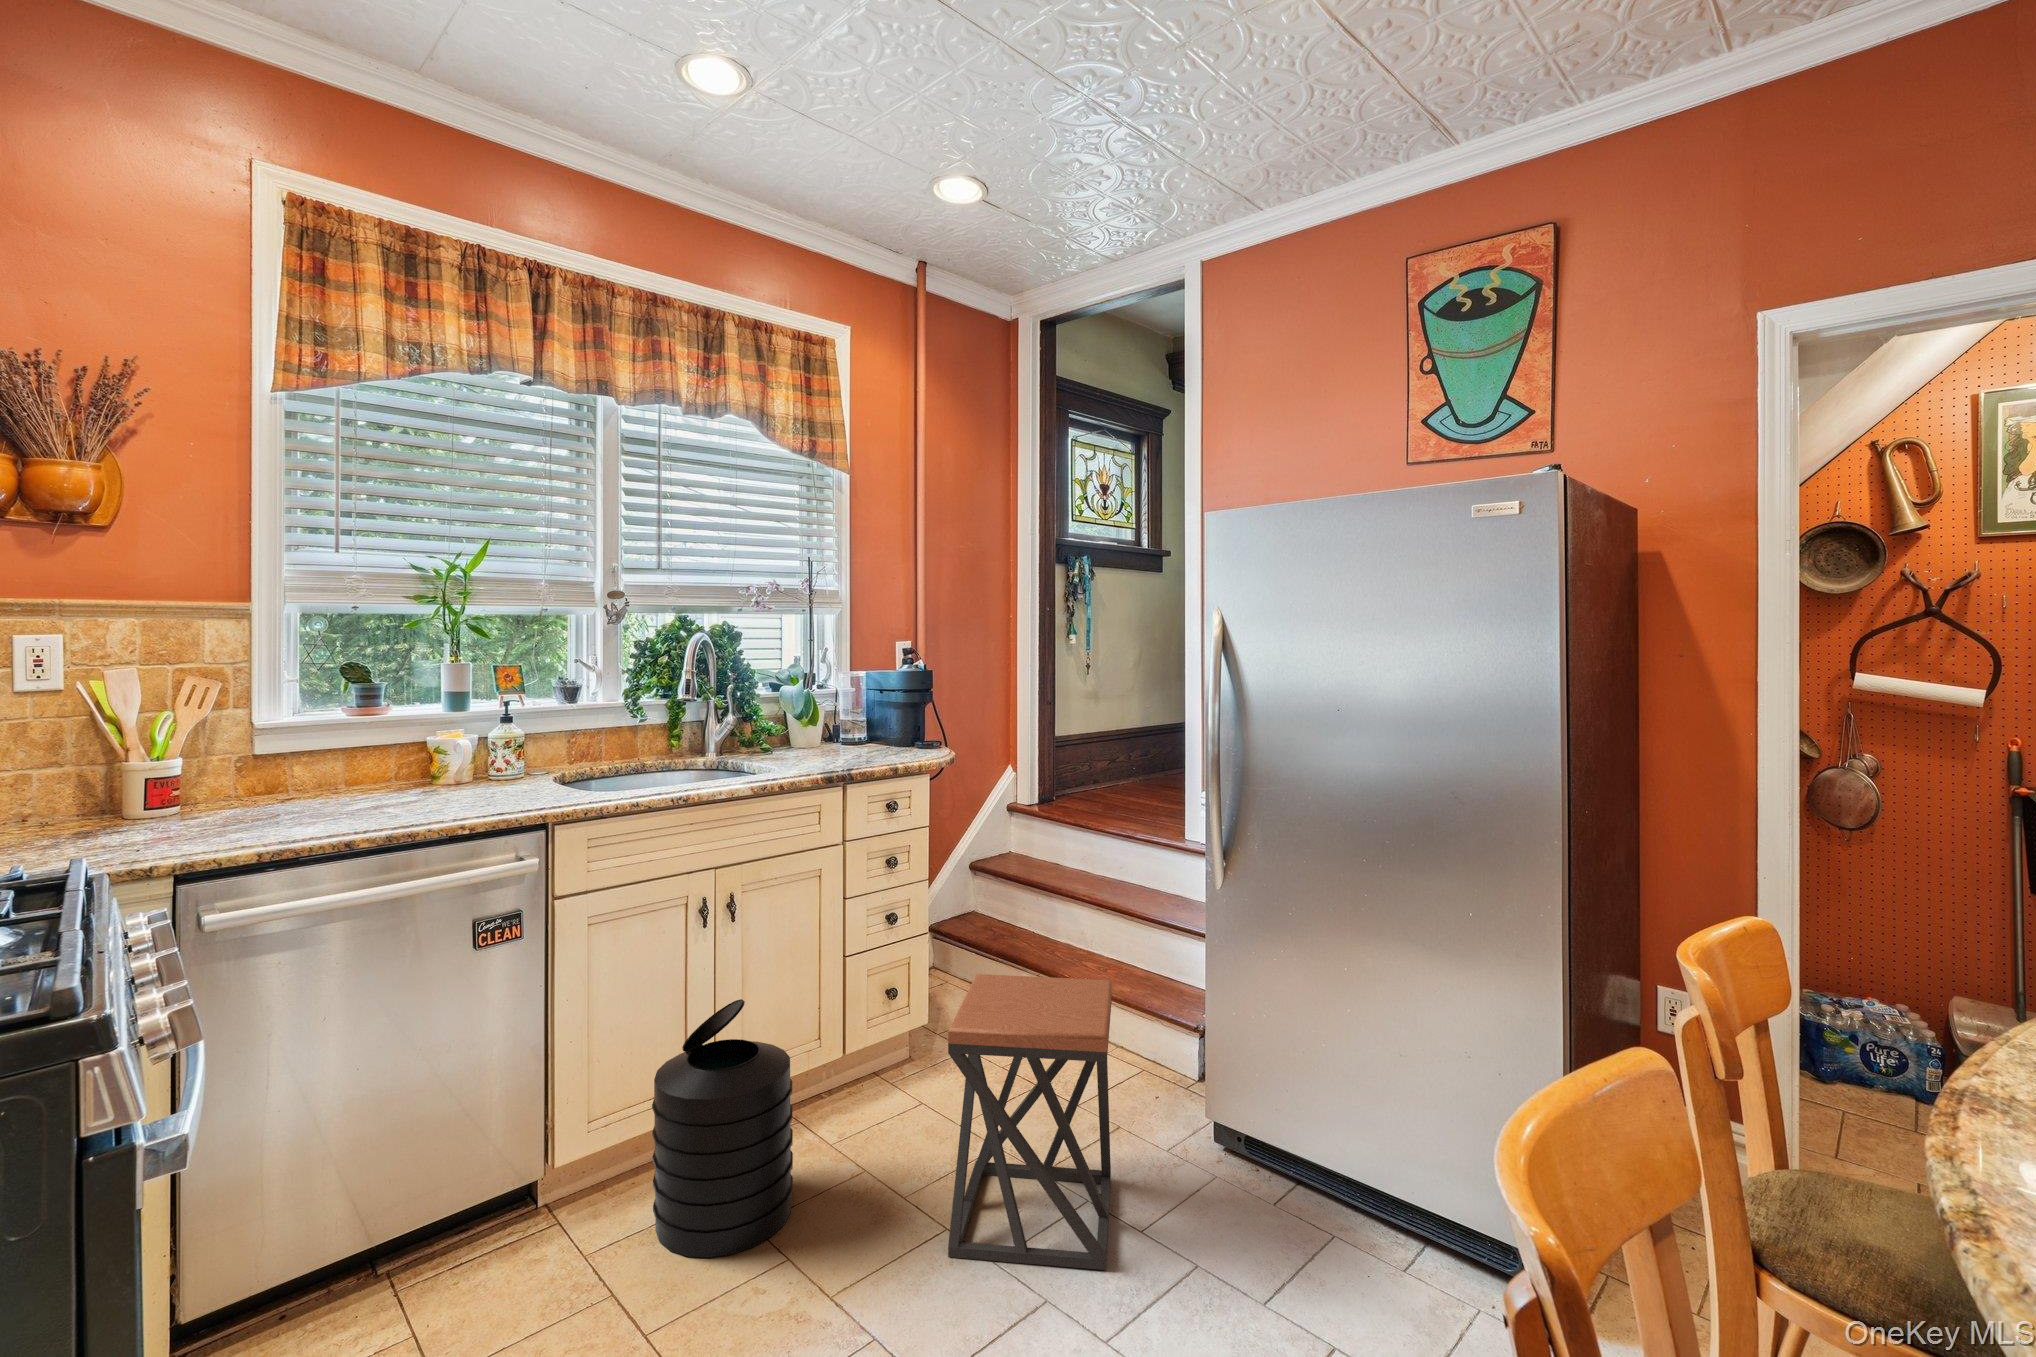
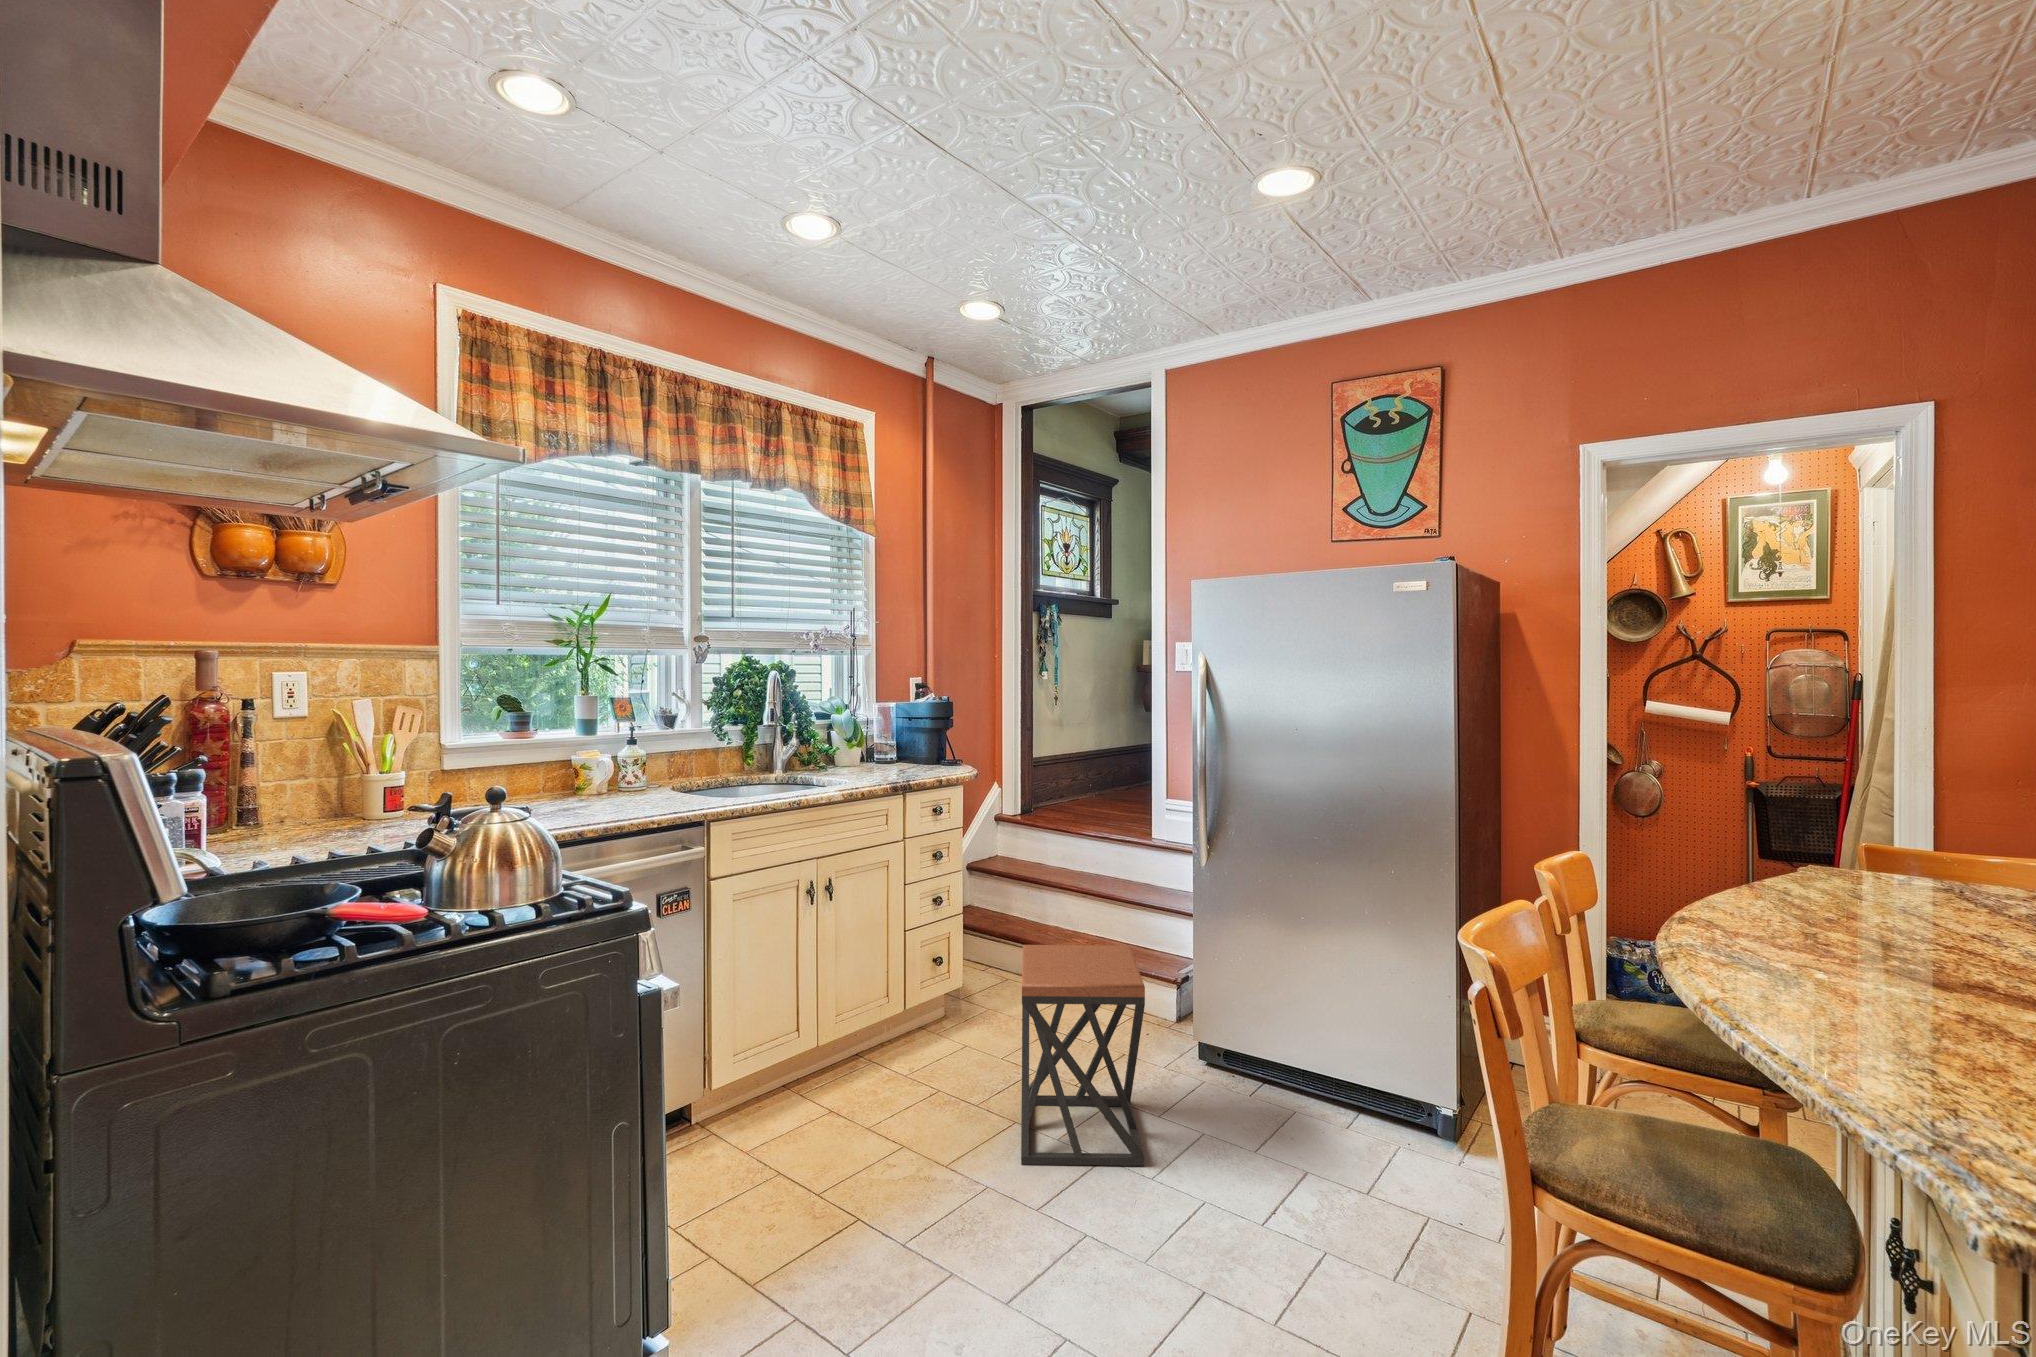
trash can: present [652,999,793,1258] -> none [777,970,887,1177]

